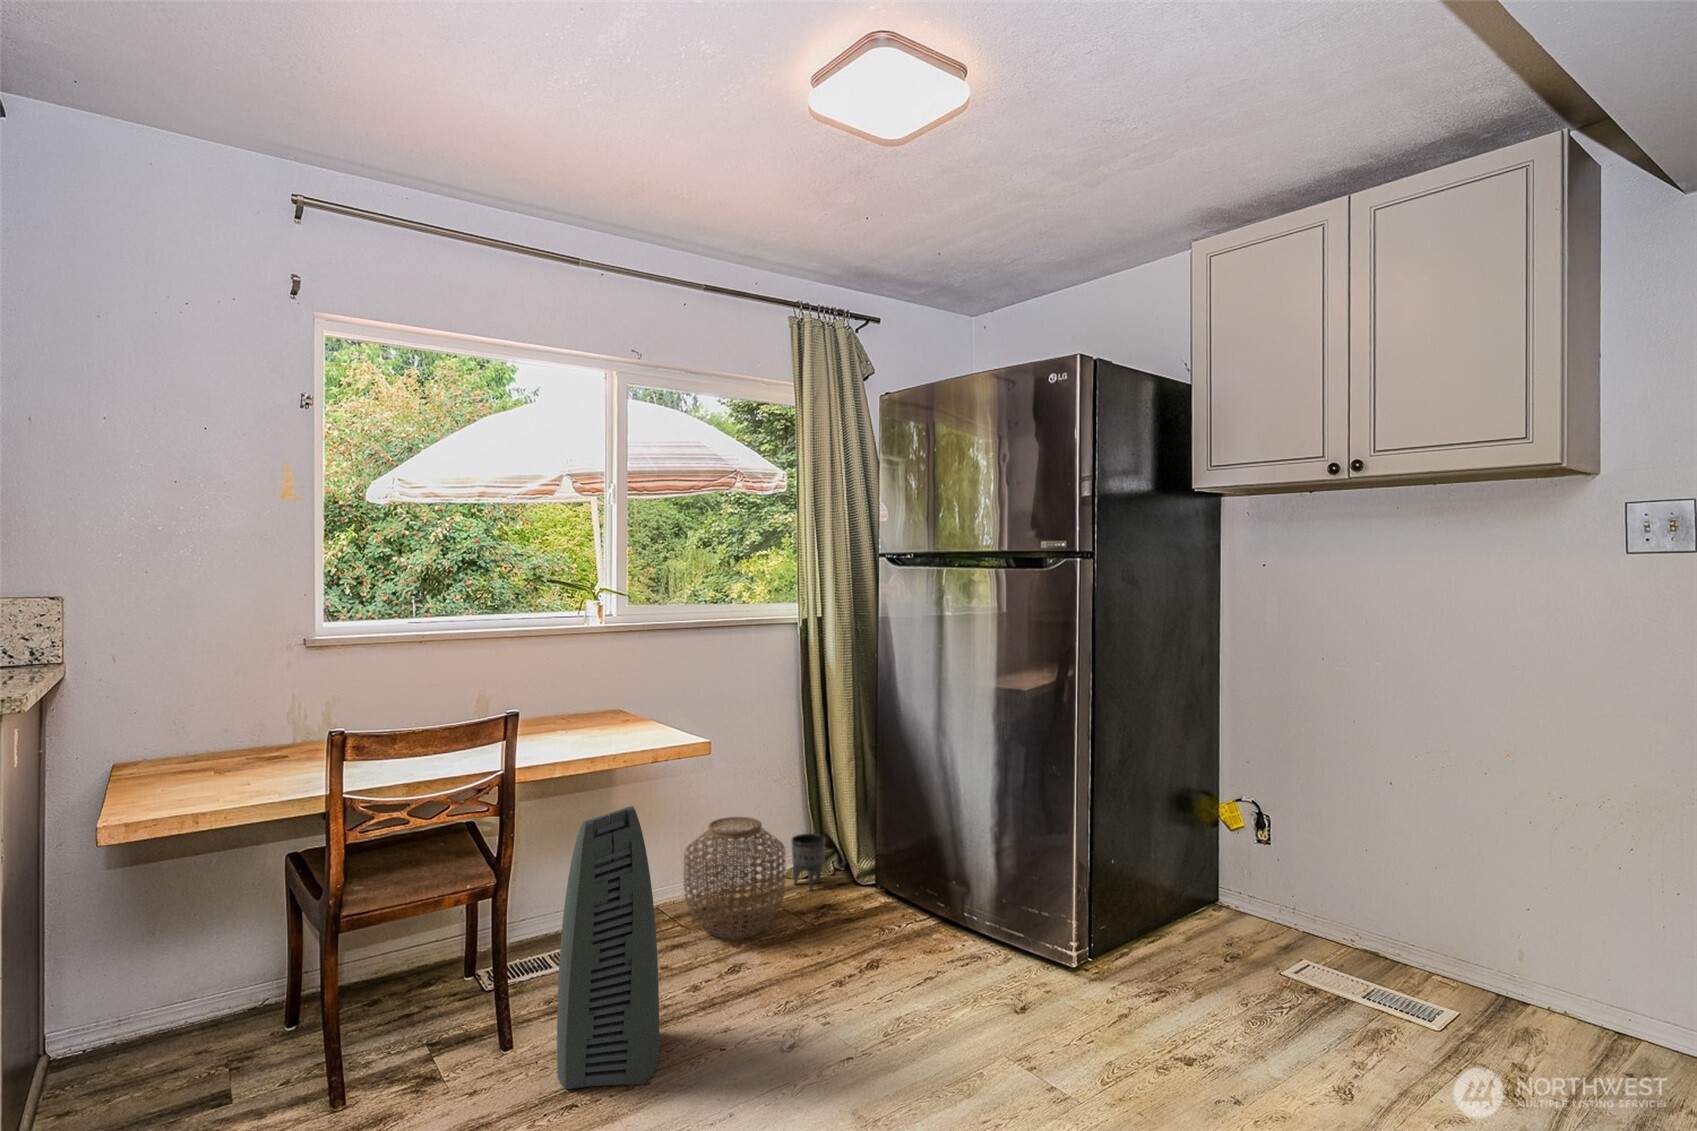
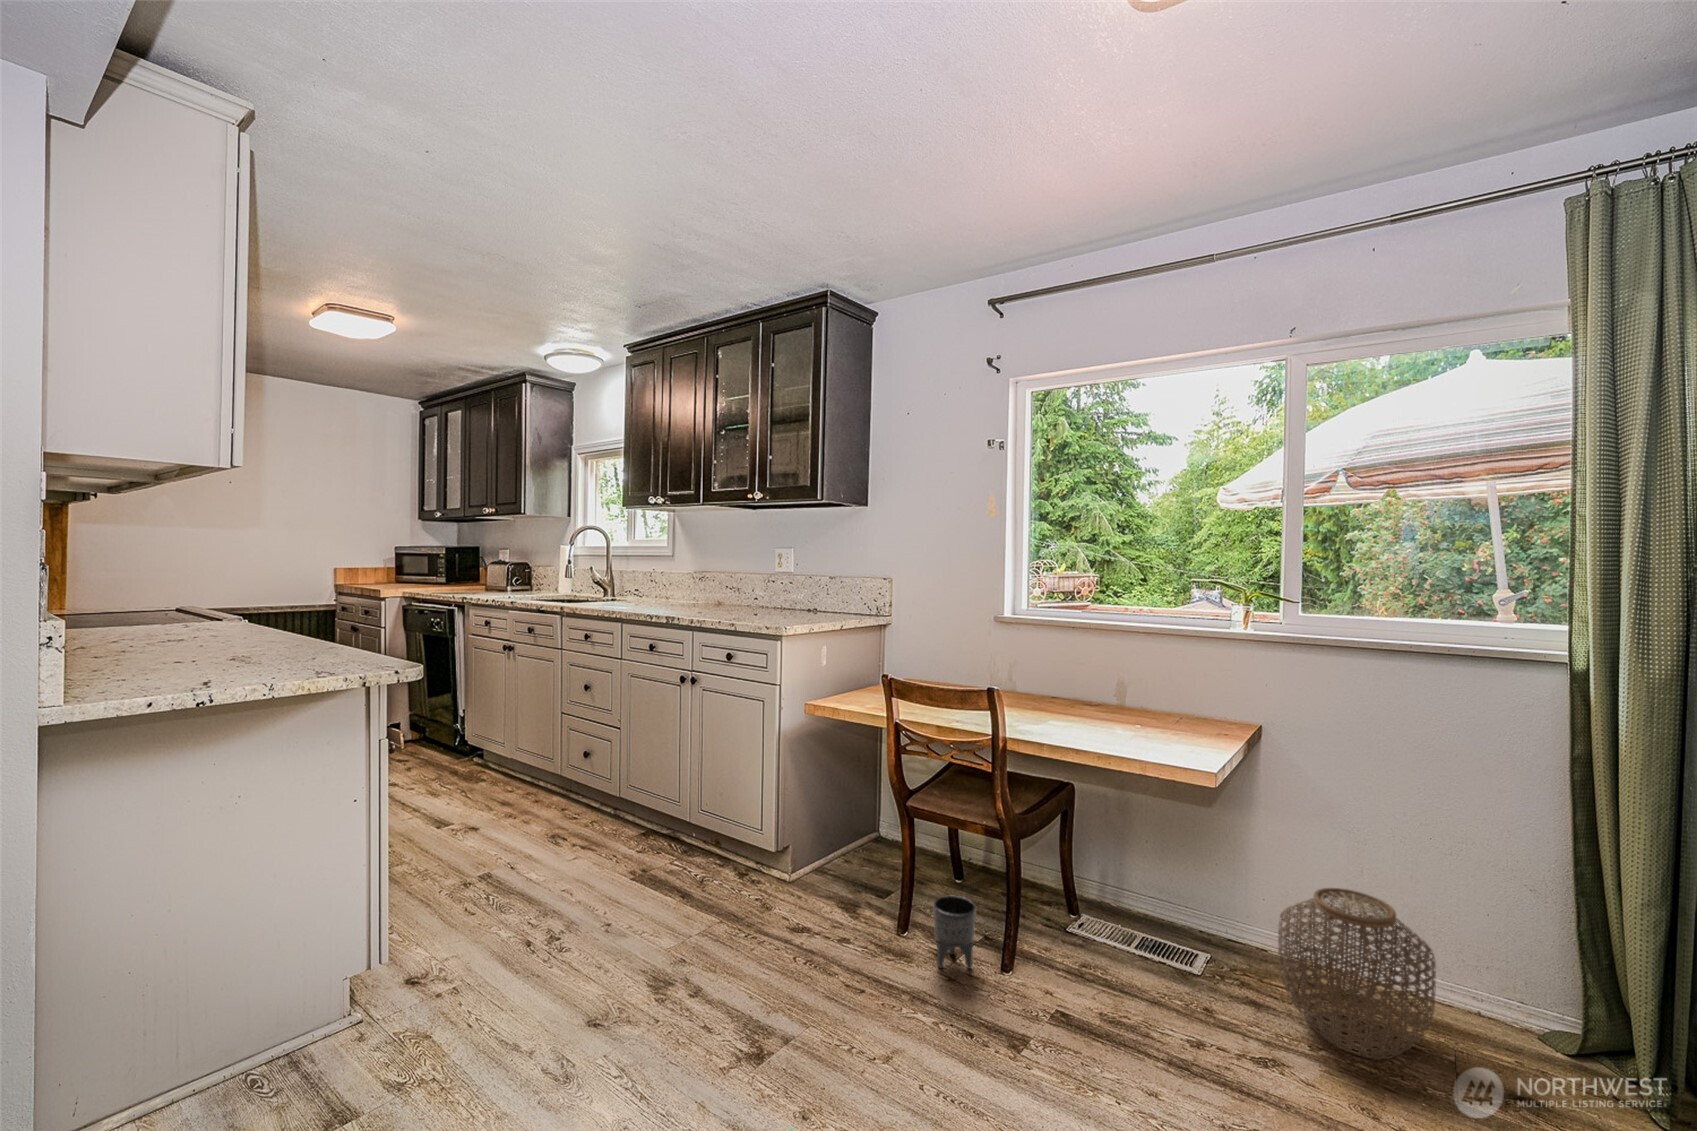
air purifier: present [557,806,659,1089] -> none [985,800,1104,1066]
planter: present [791,834,825,890] -> present [933,896,976,969]

